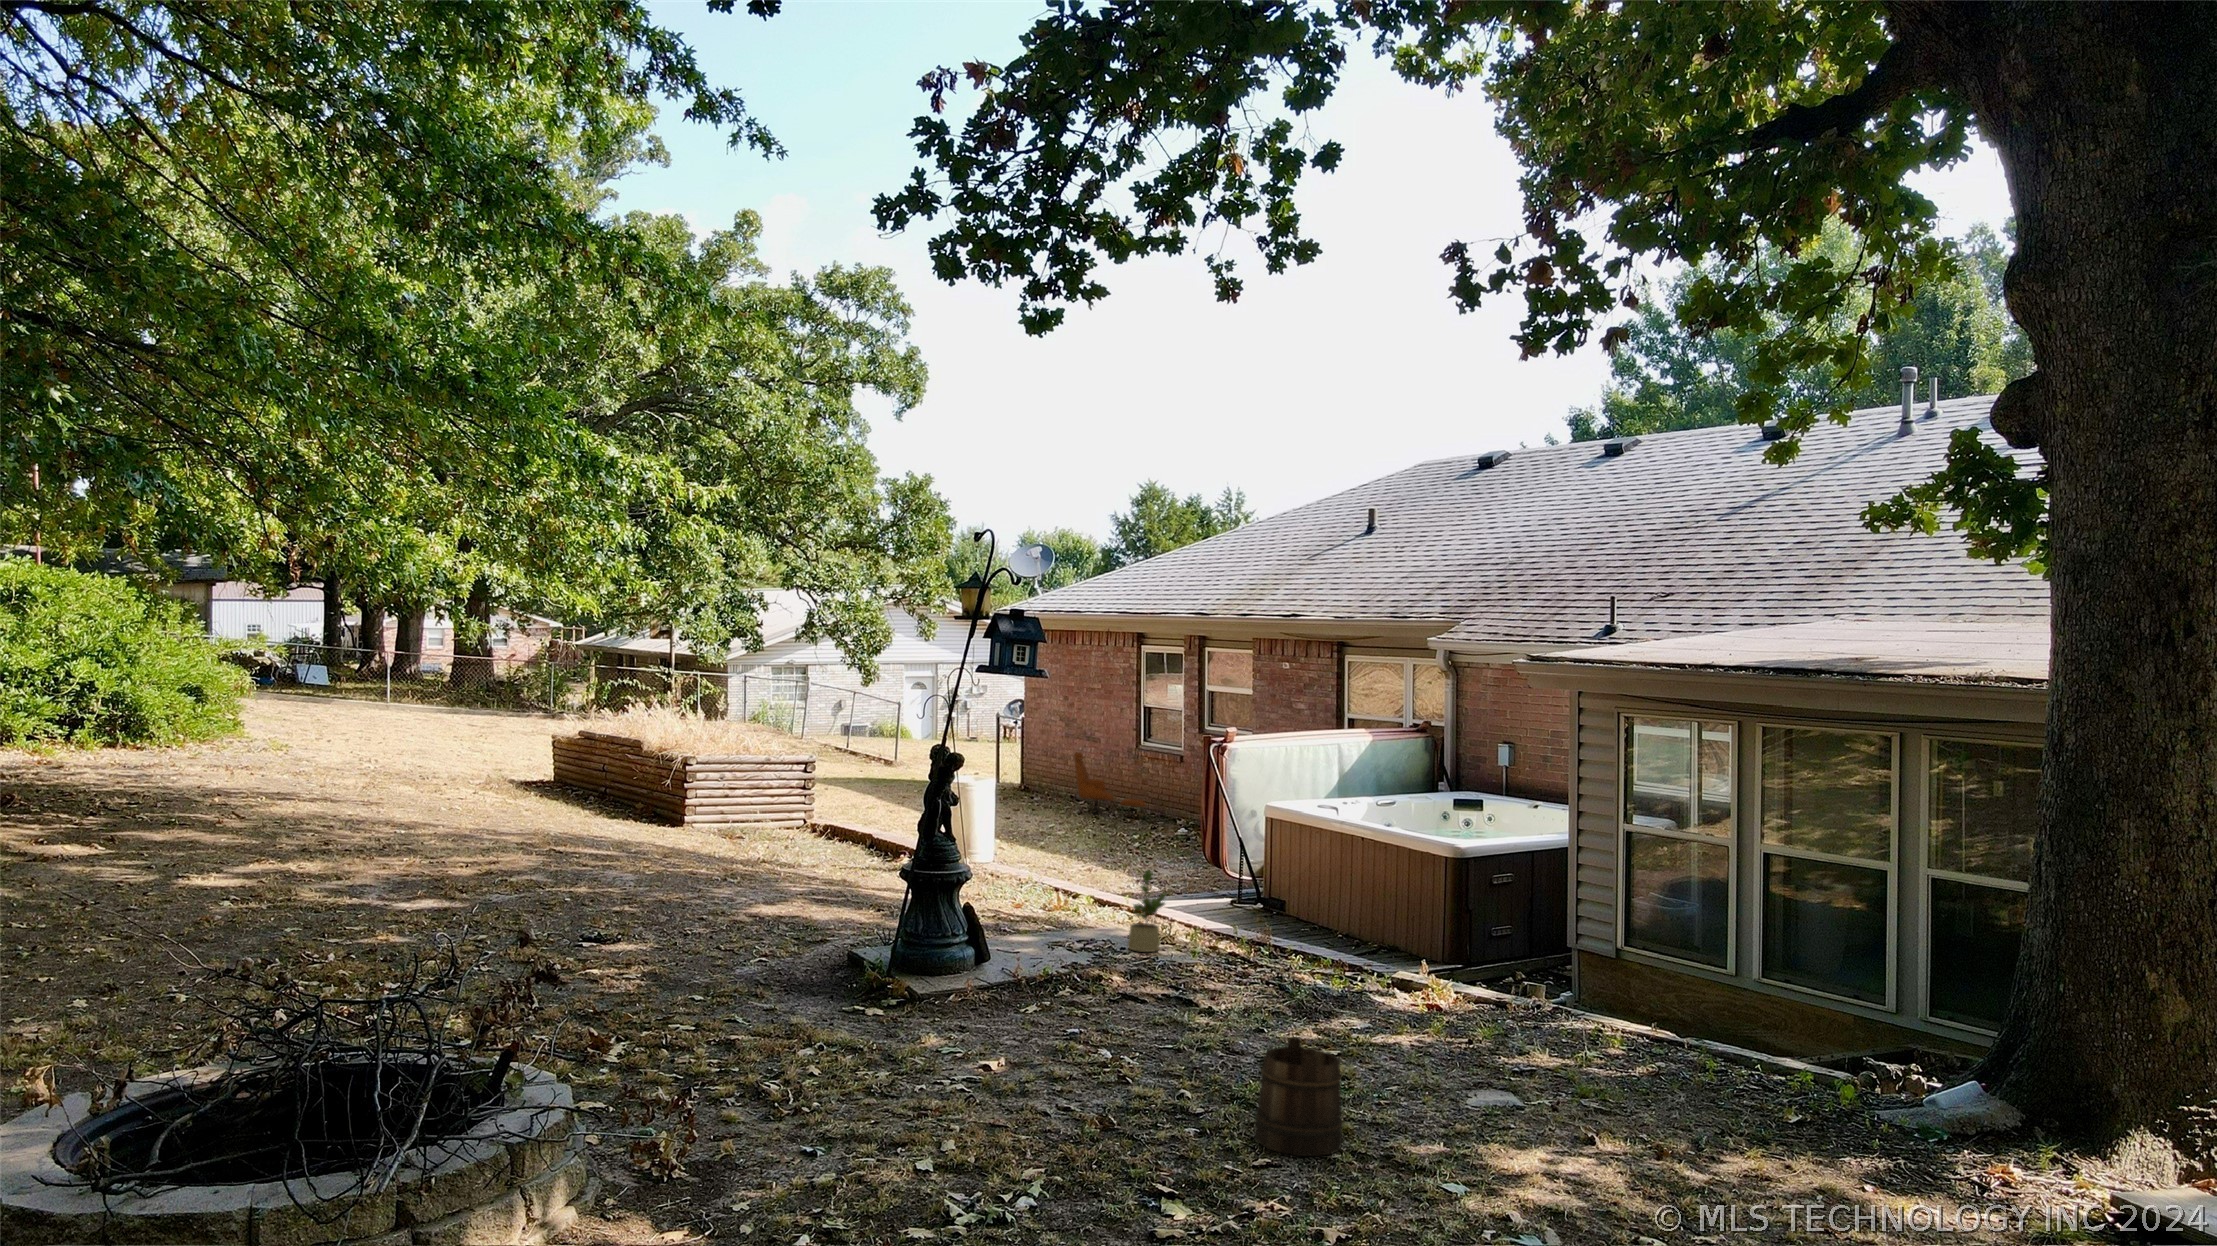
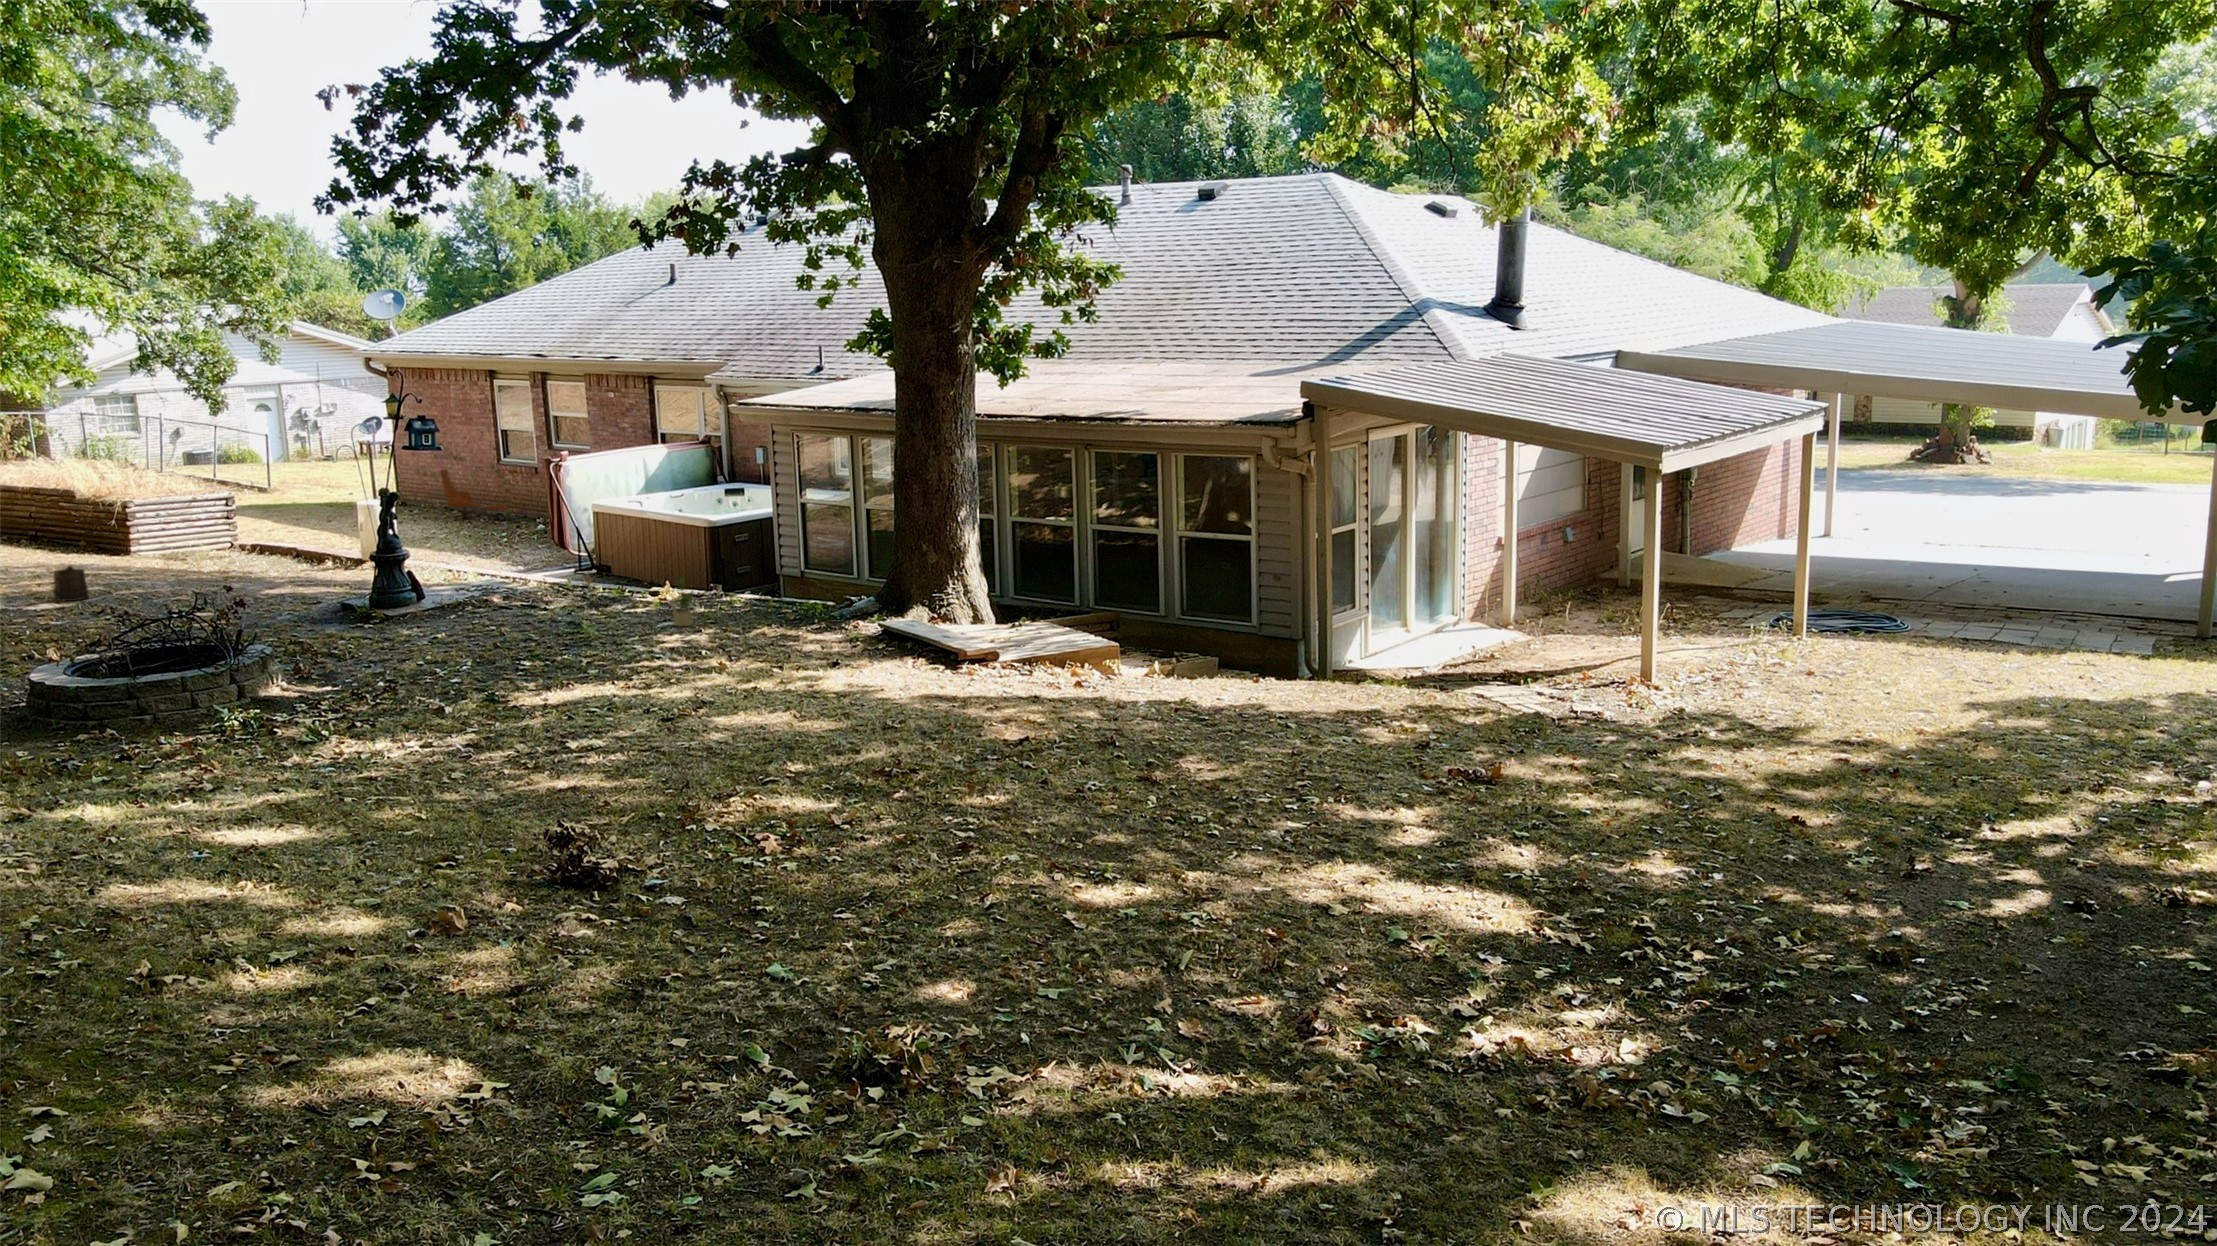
potted plant: present [1128,870,1166,952] -> present [673,578,694,626]
bucket: present [1254,1037,1343,1156] -> present [53,566,89,601]

